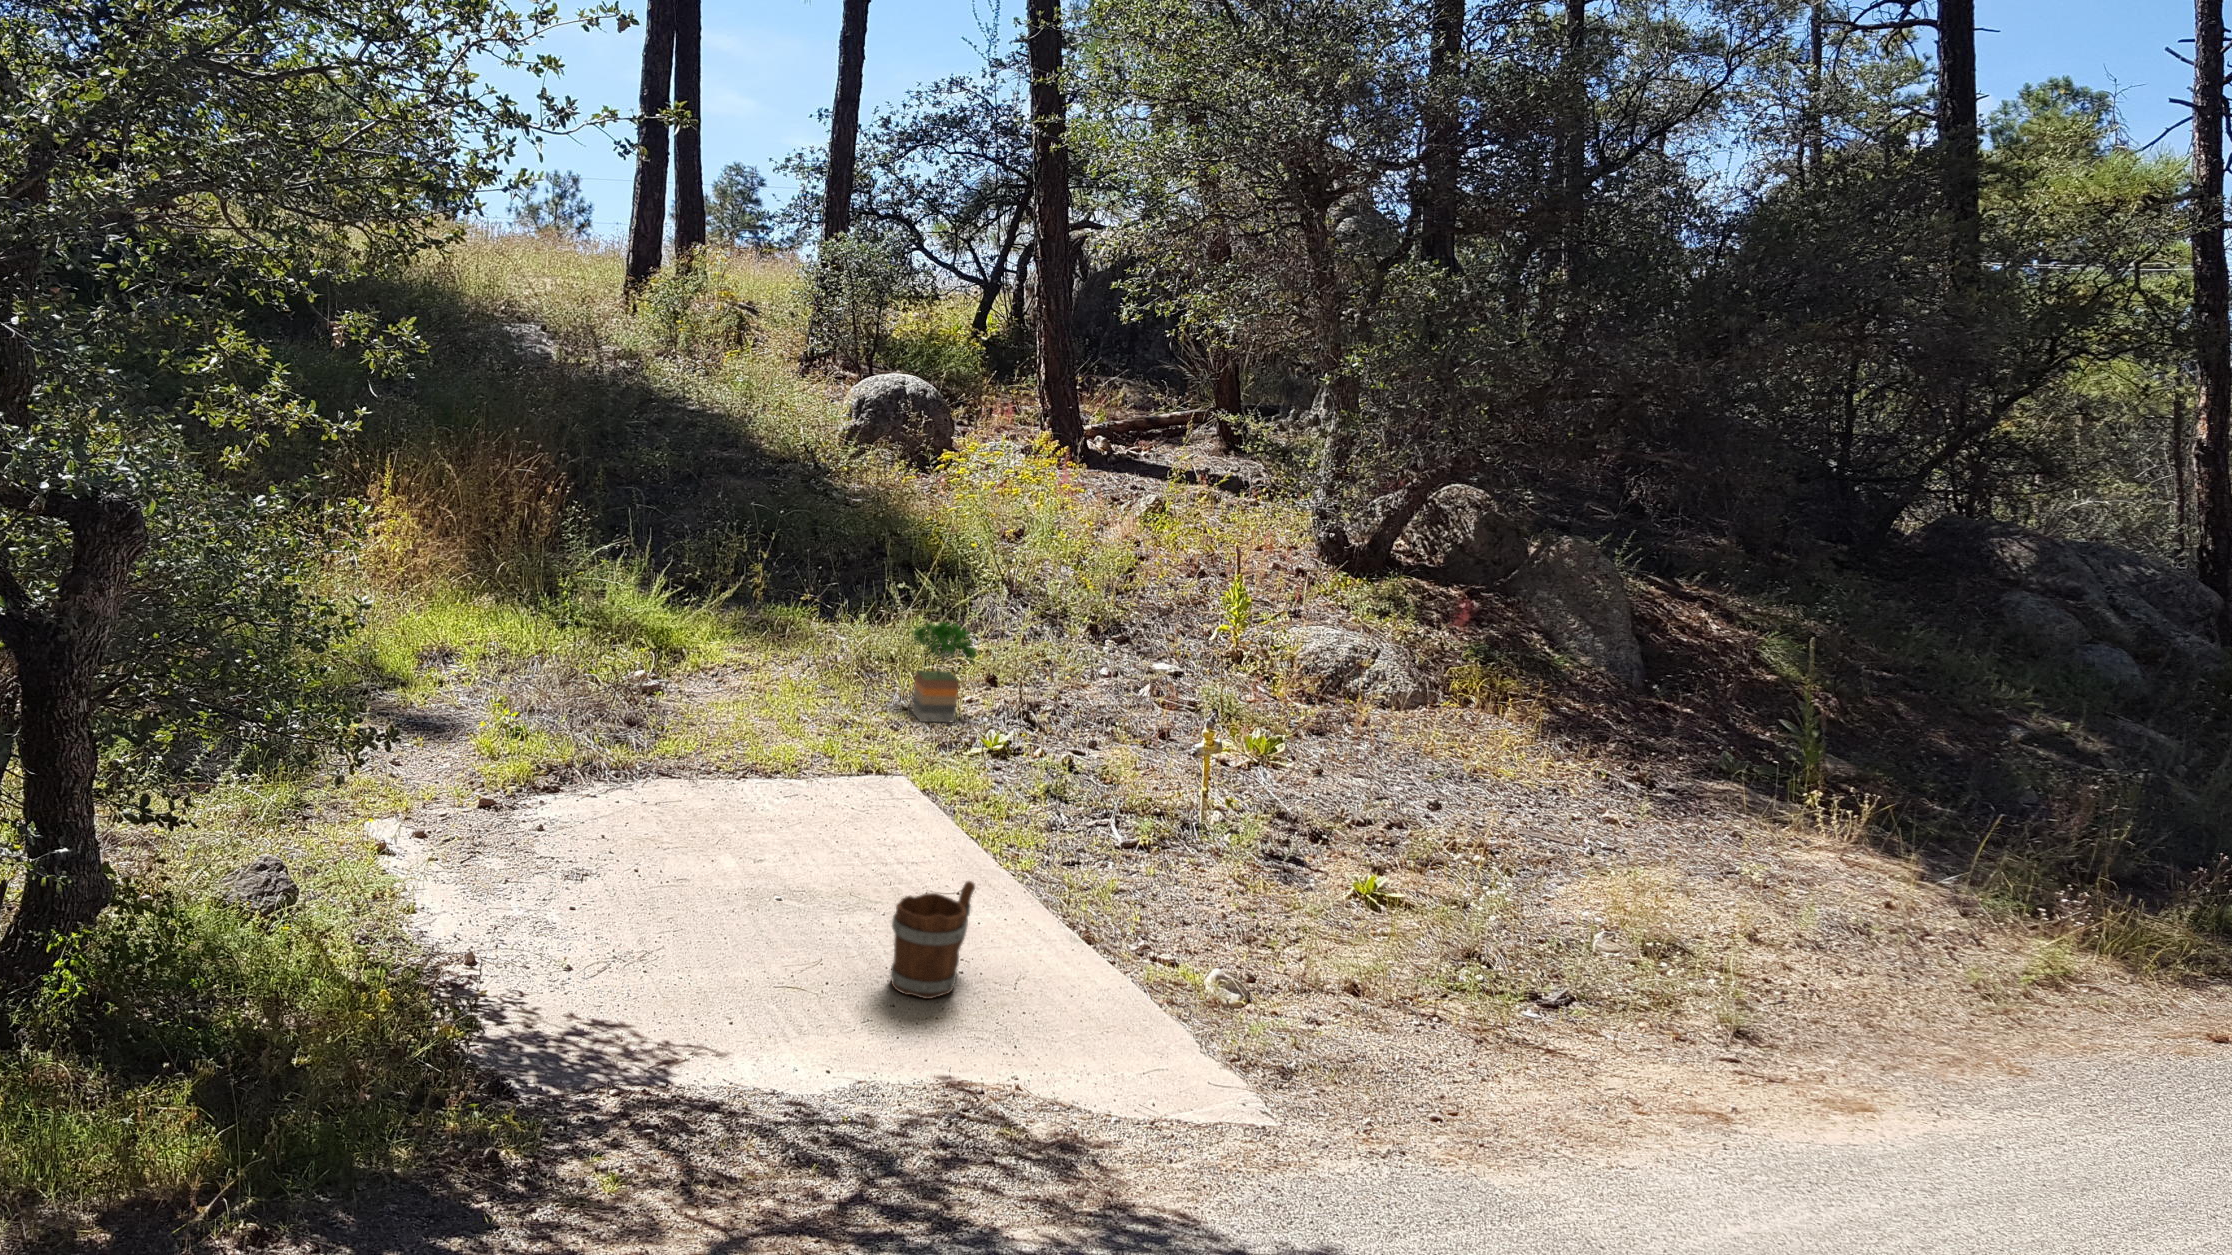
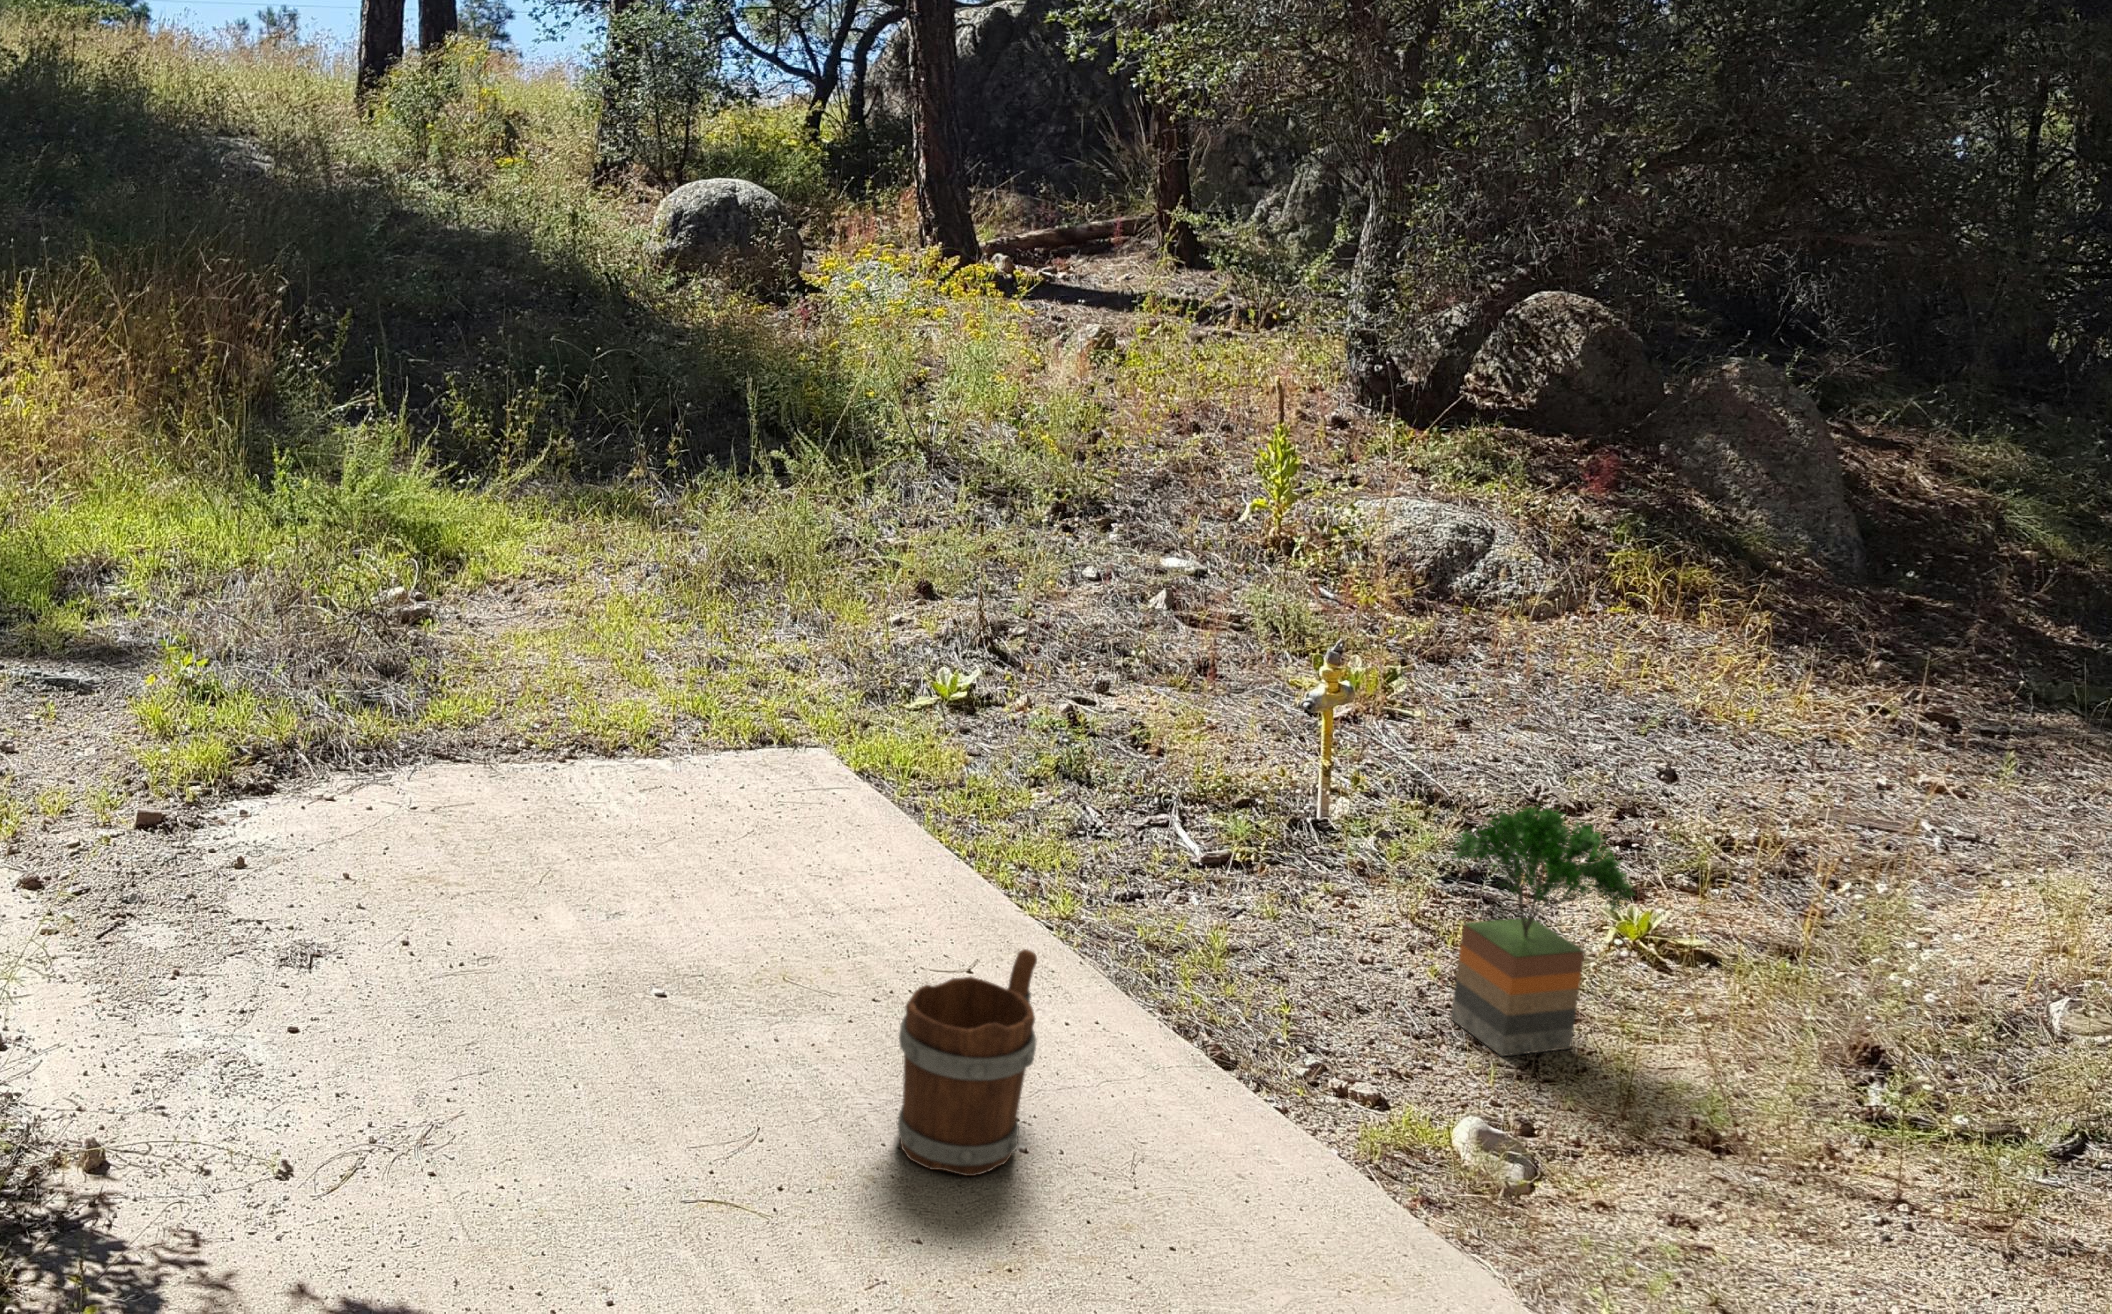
potted tree: present [912,622,977,722] -> present [1451,806,1635,1056]

